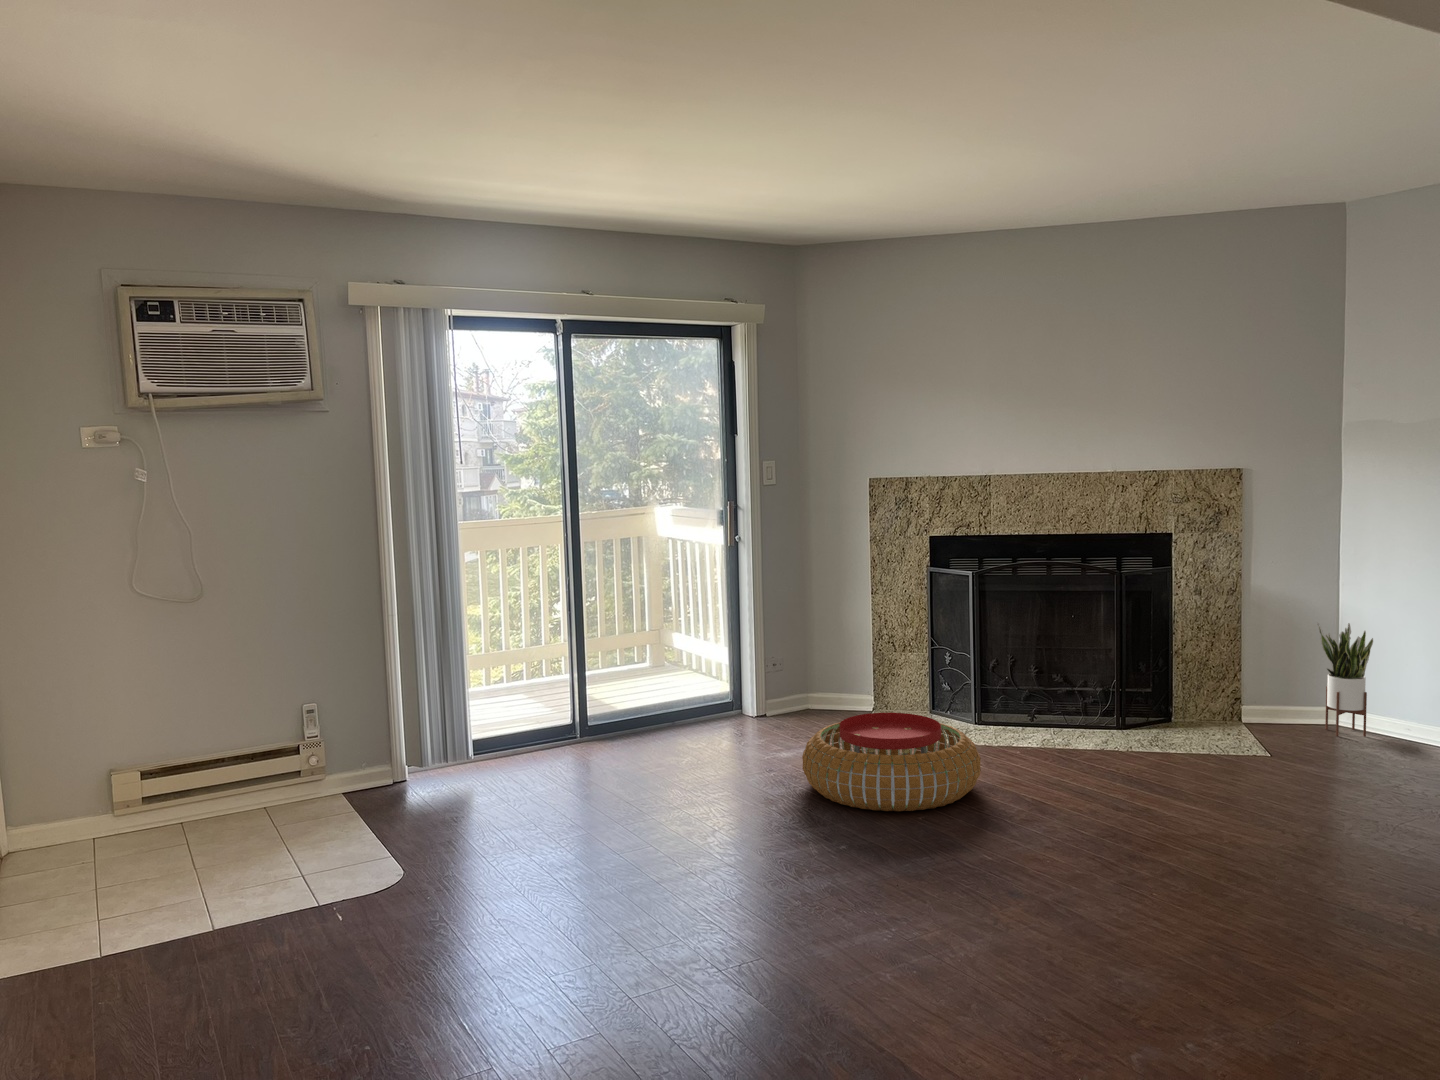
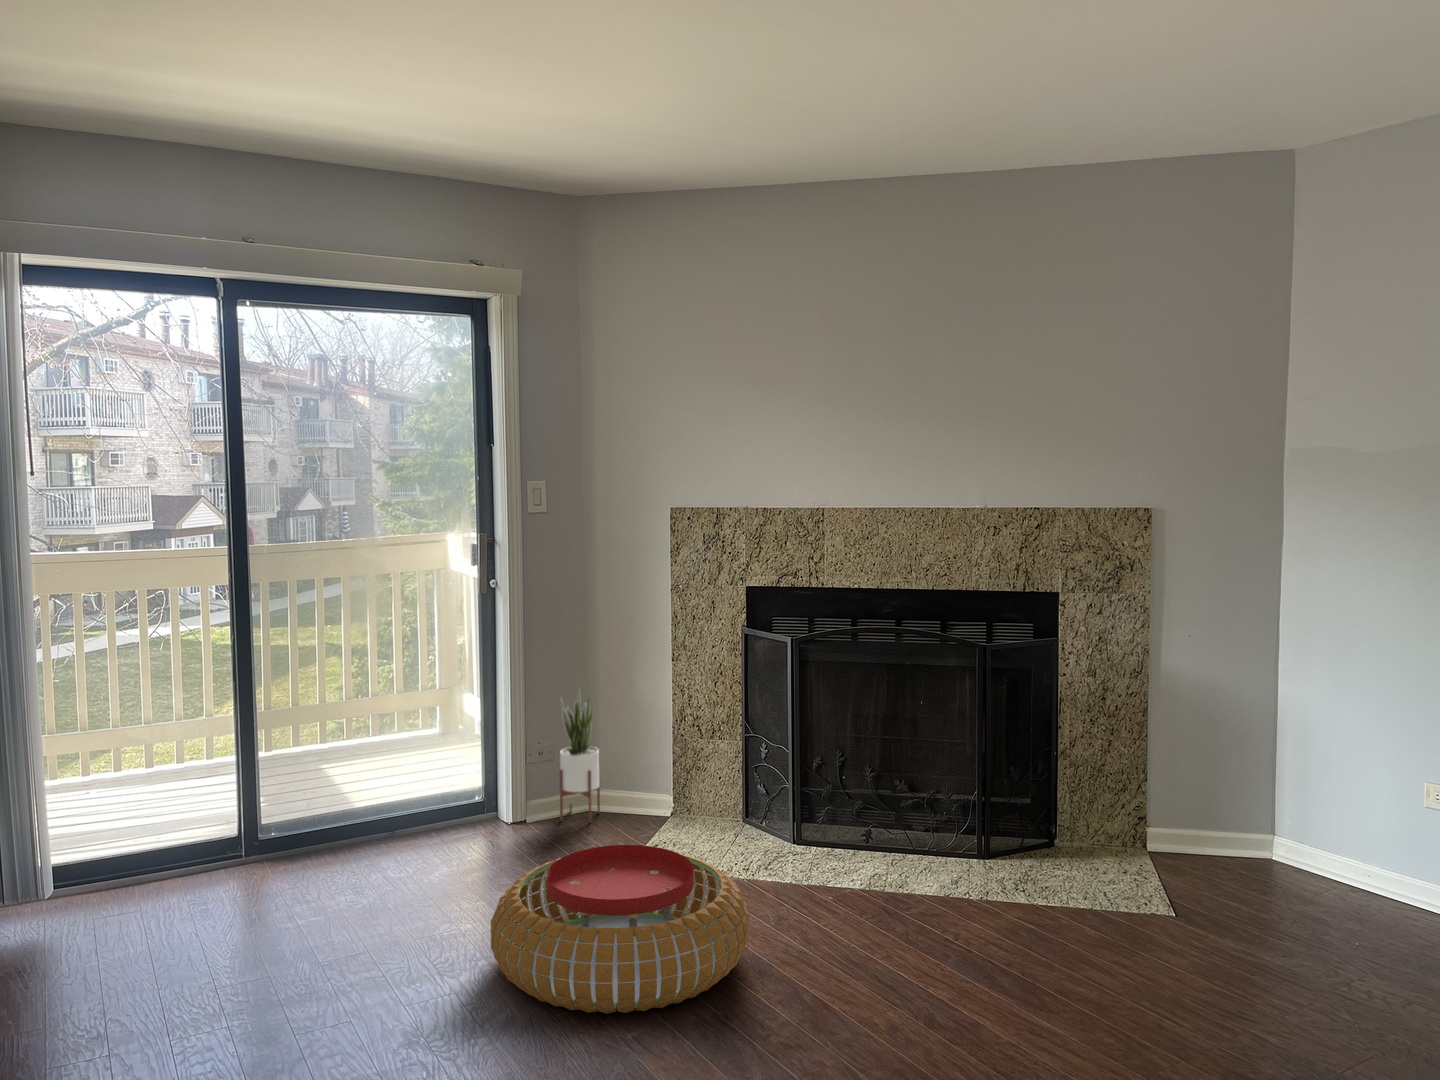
potted plant: present [1317,622,1373,736] -> present [560,691,600,822]

